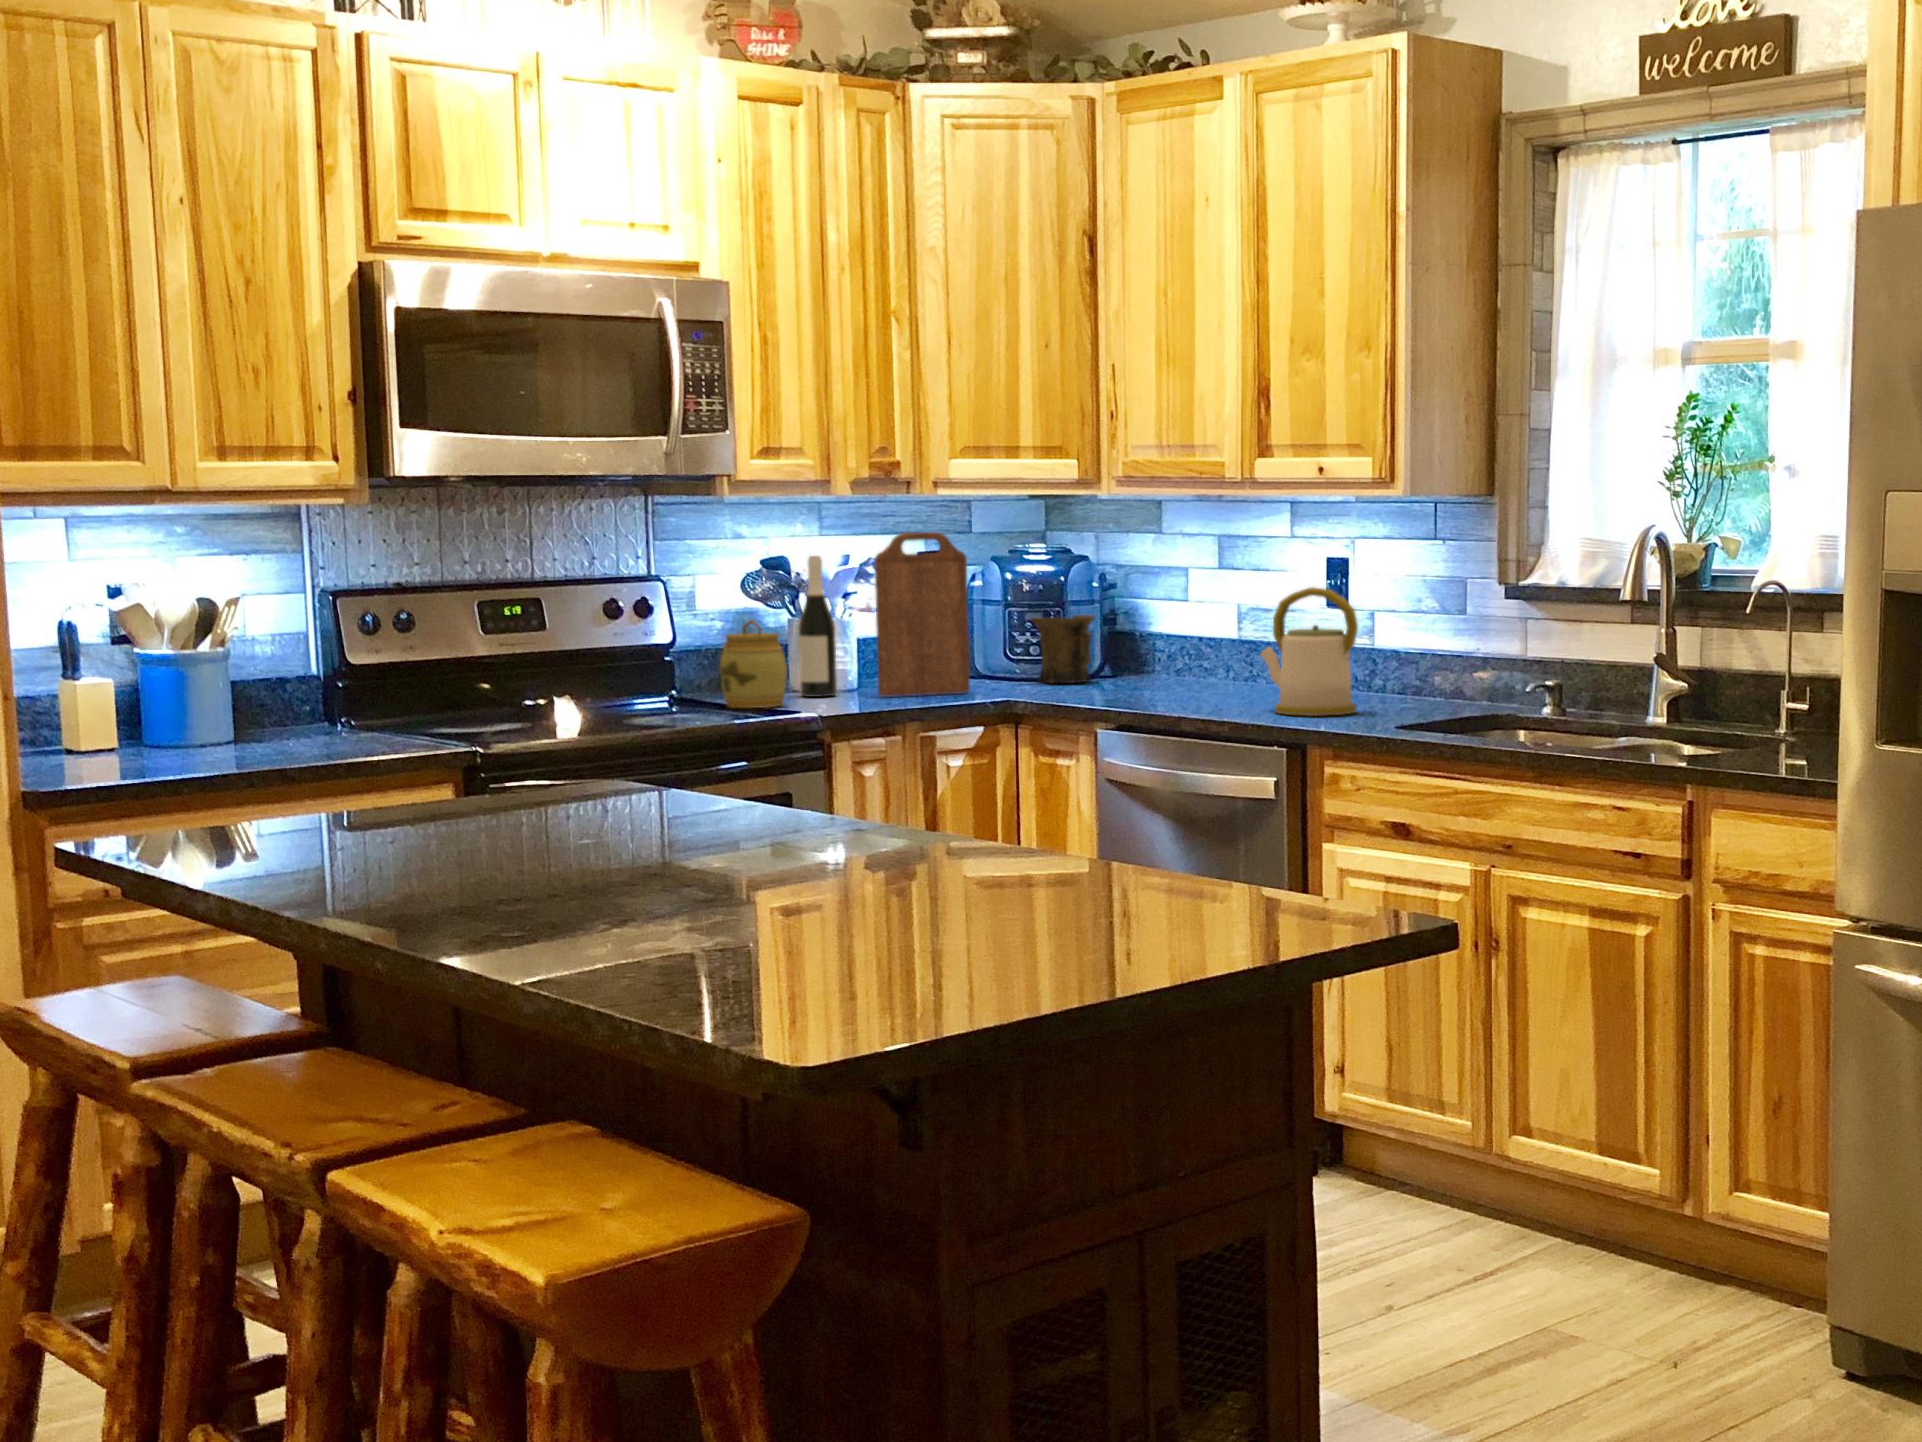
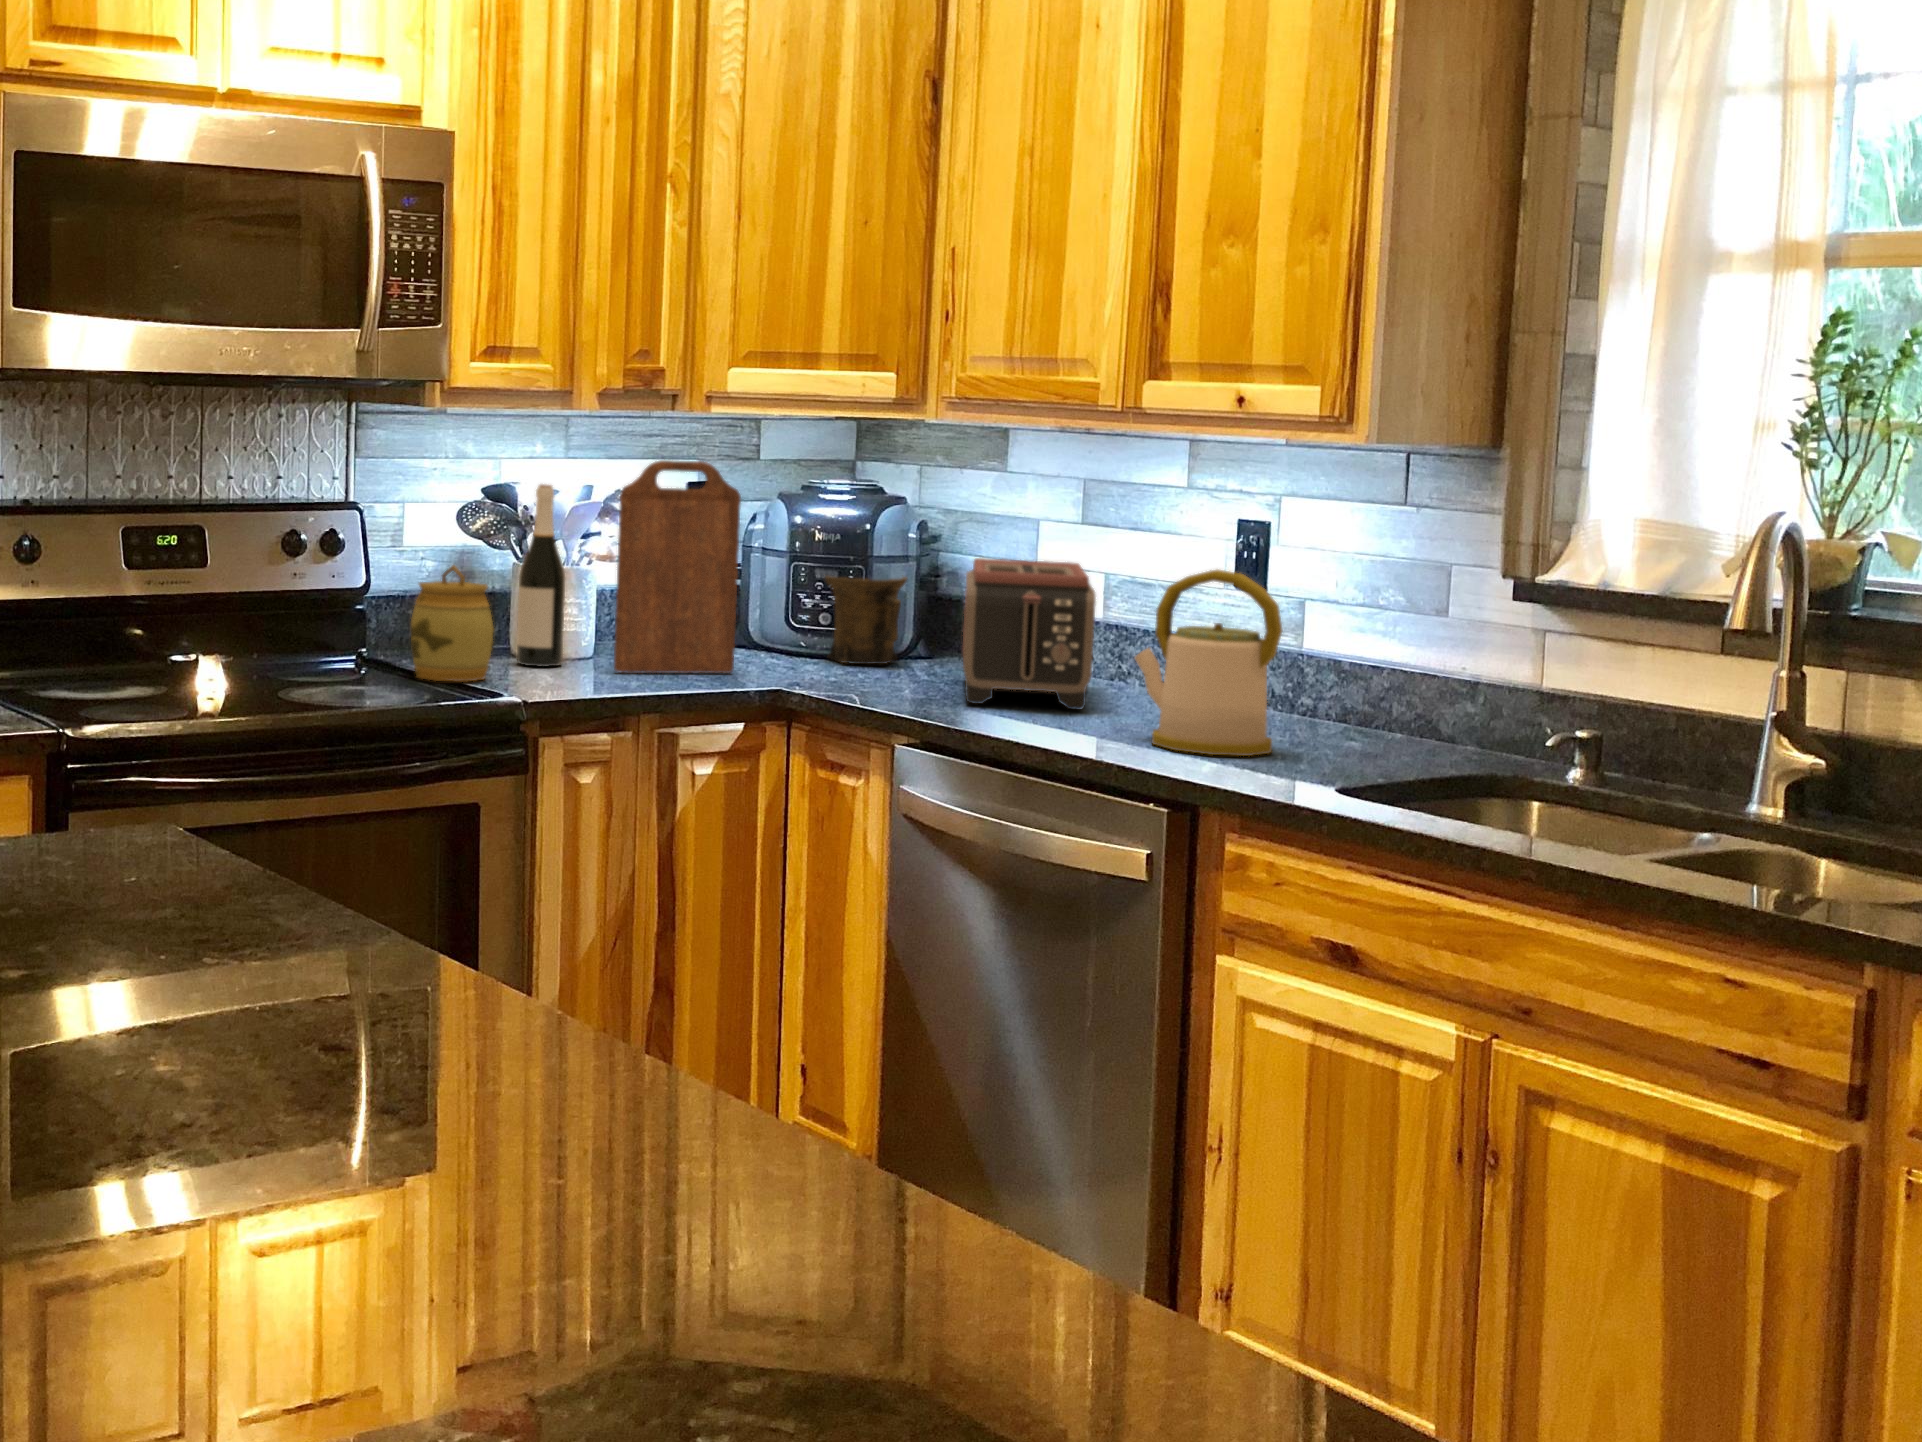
toaster: none [1139,595,1233,699] -> present [963,558,1096,710]

